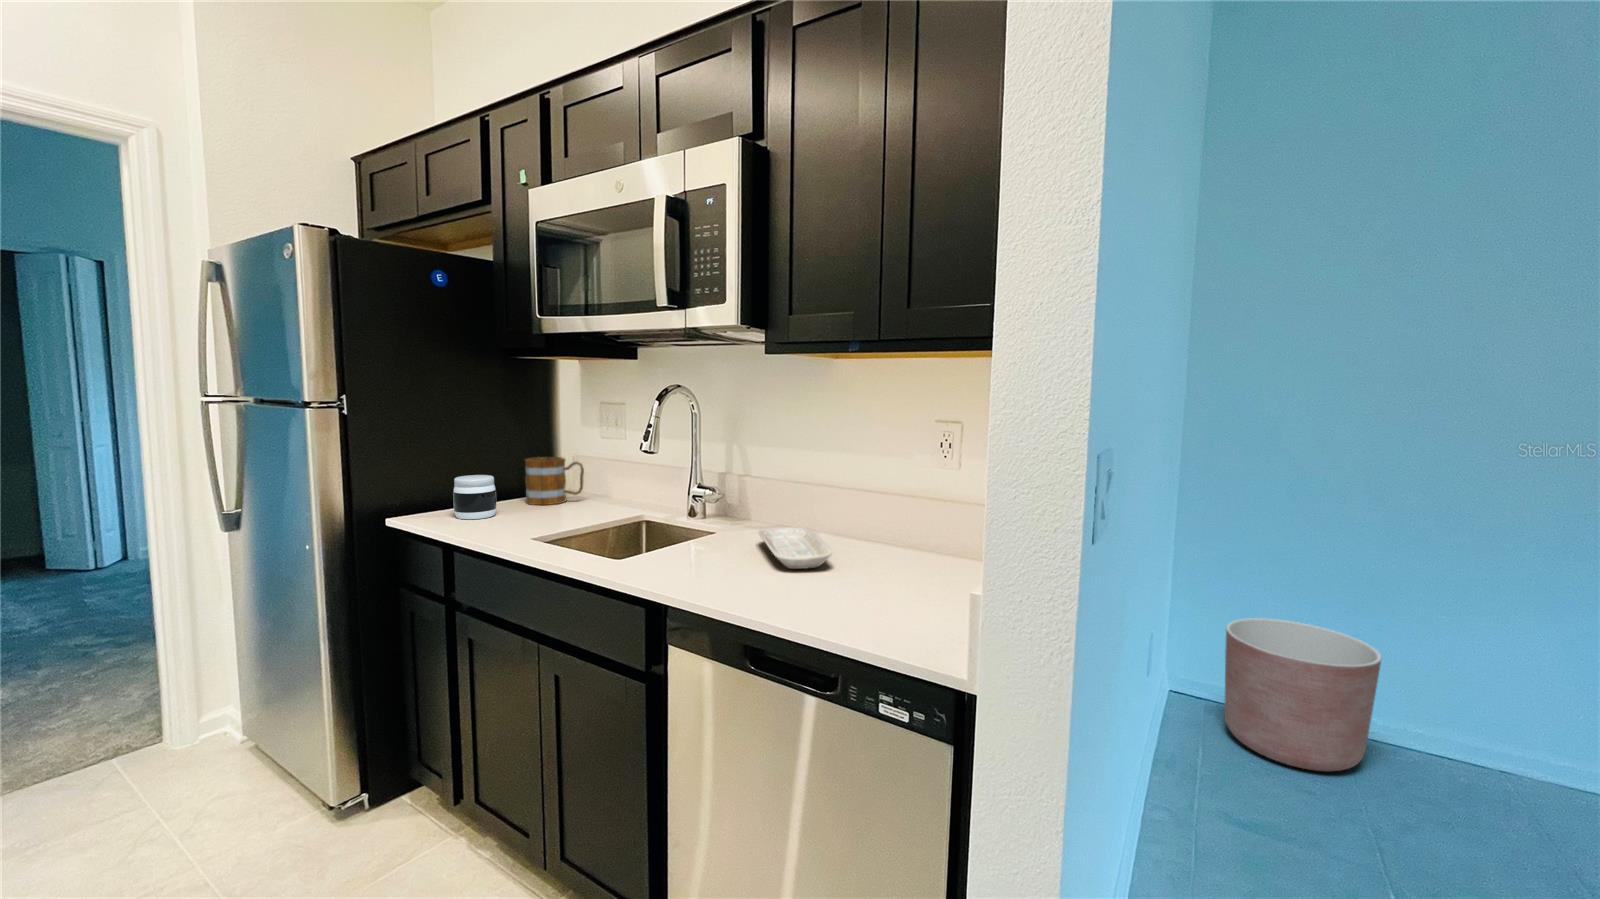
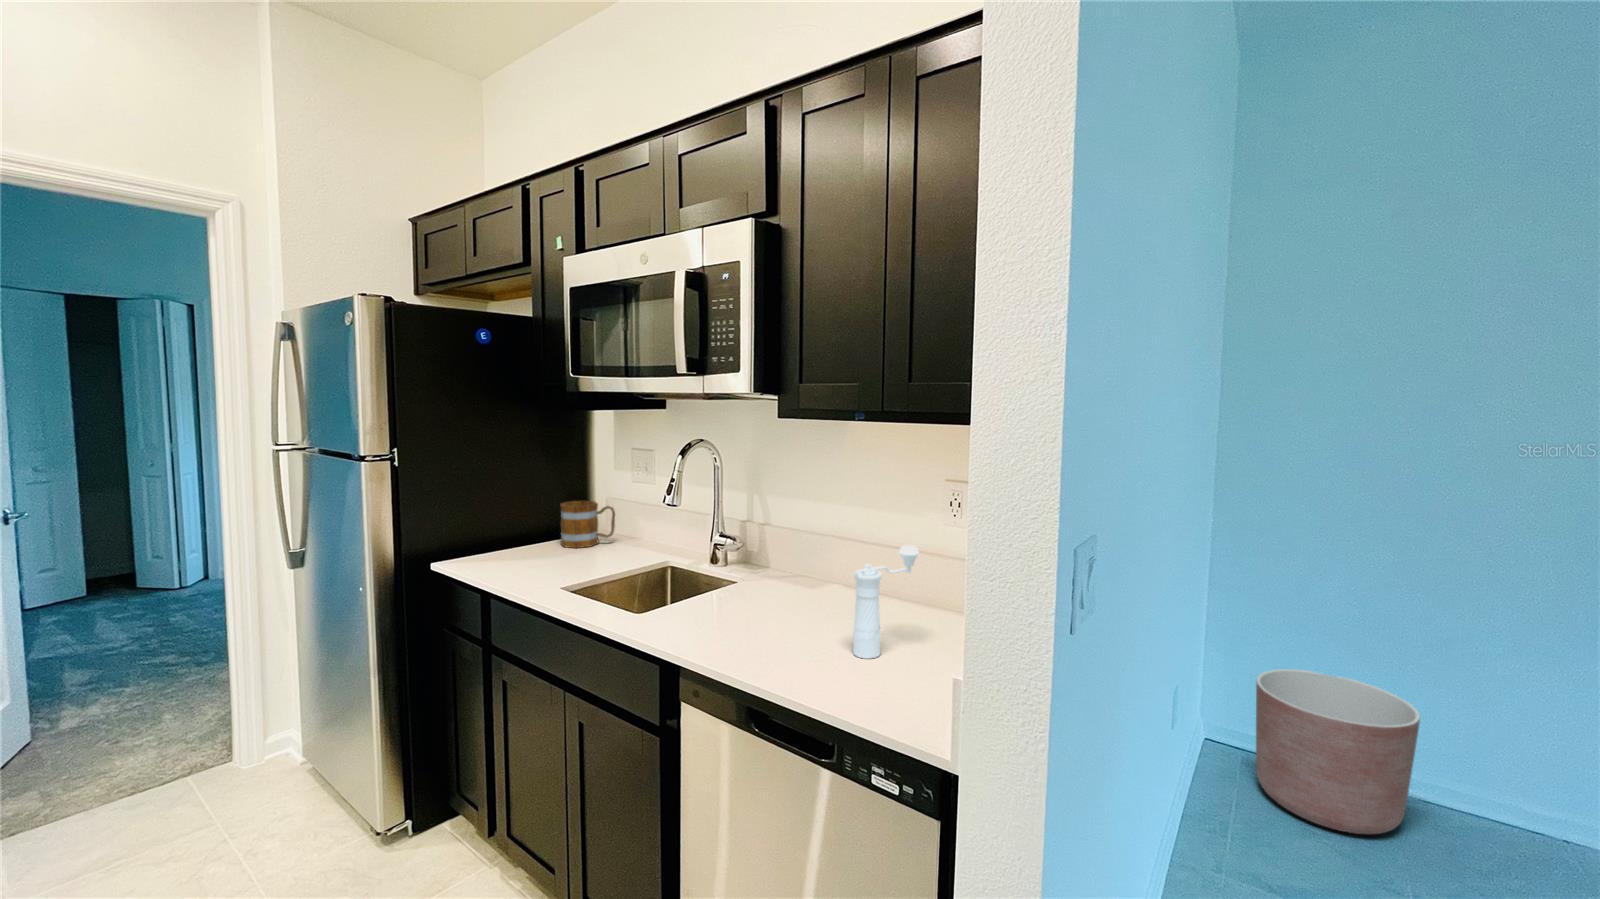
jar: present [453,475,496,519] -> none [493,521,532,564]
pepper mill: none [850,479,917,594] -> present [853,545,919,659]
tray: present [759,527,833,569] -> none [773,580,841,628]

